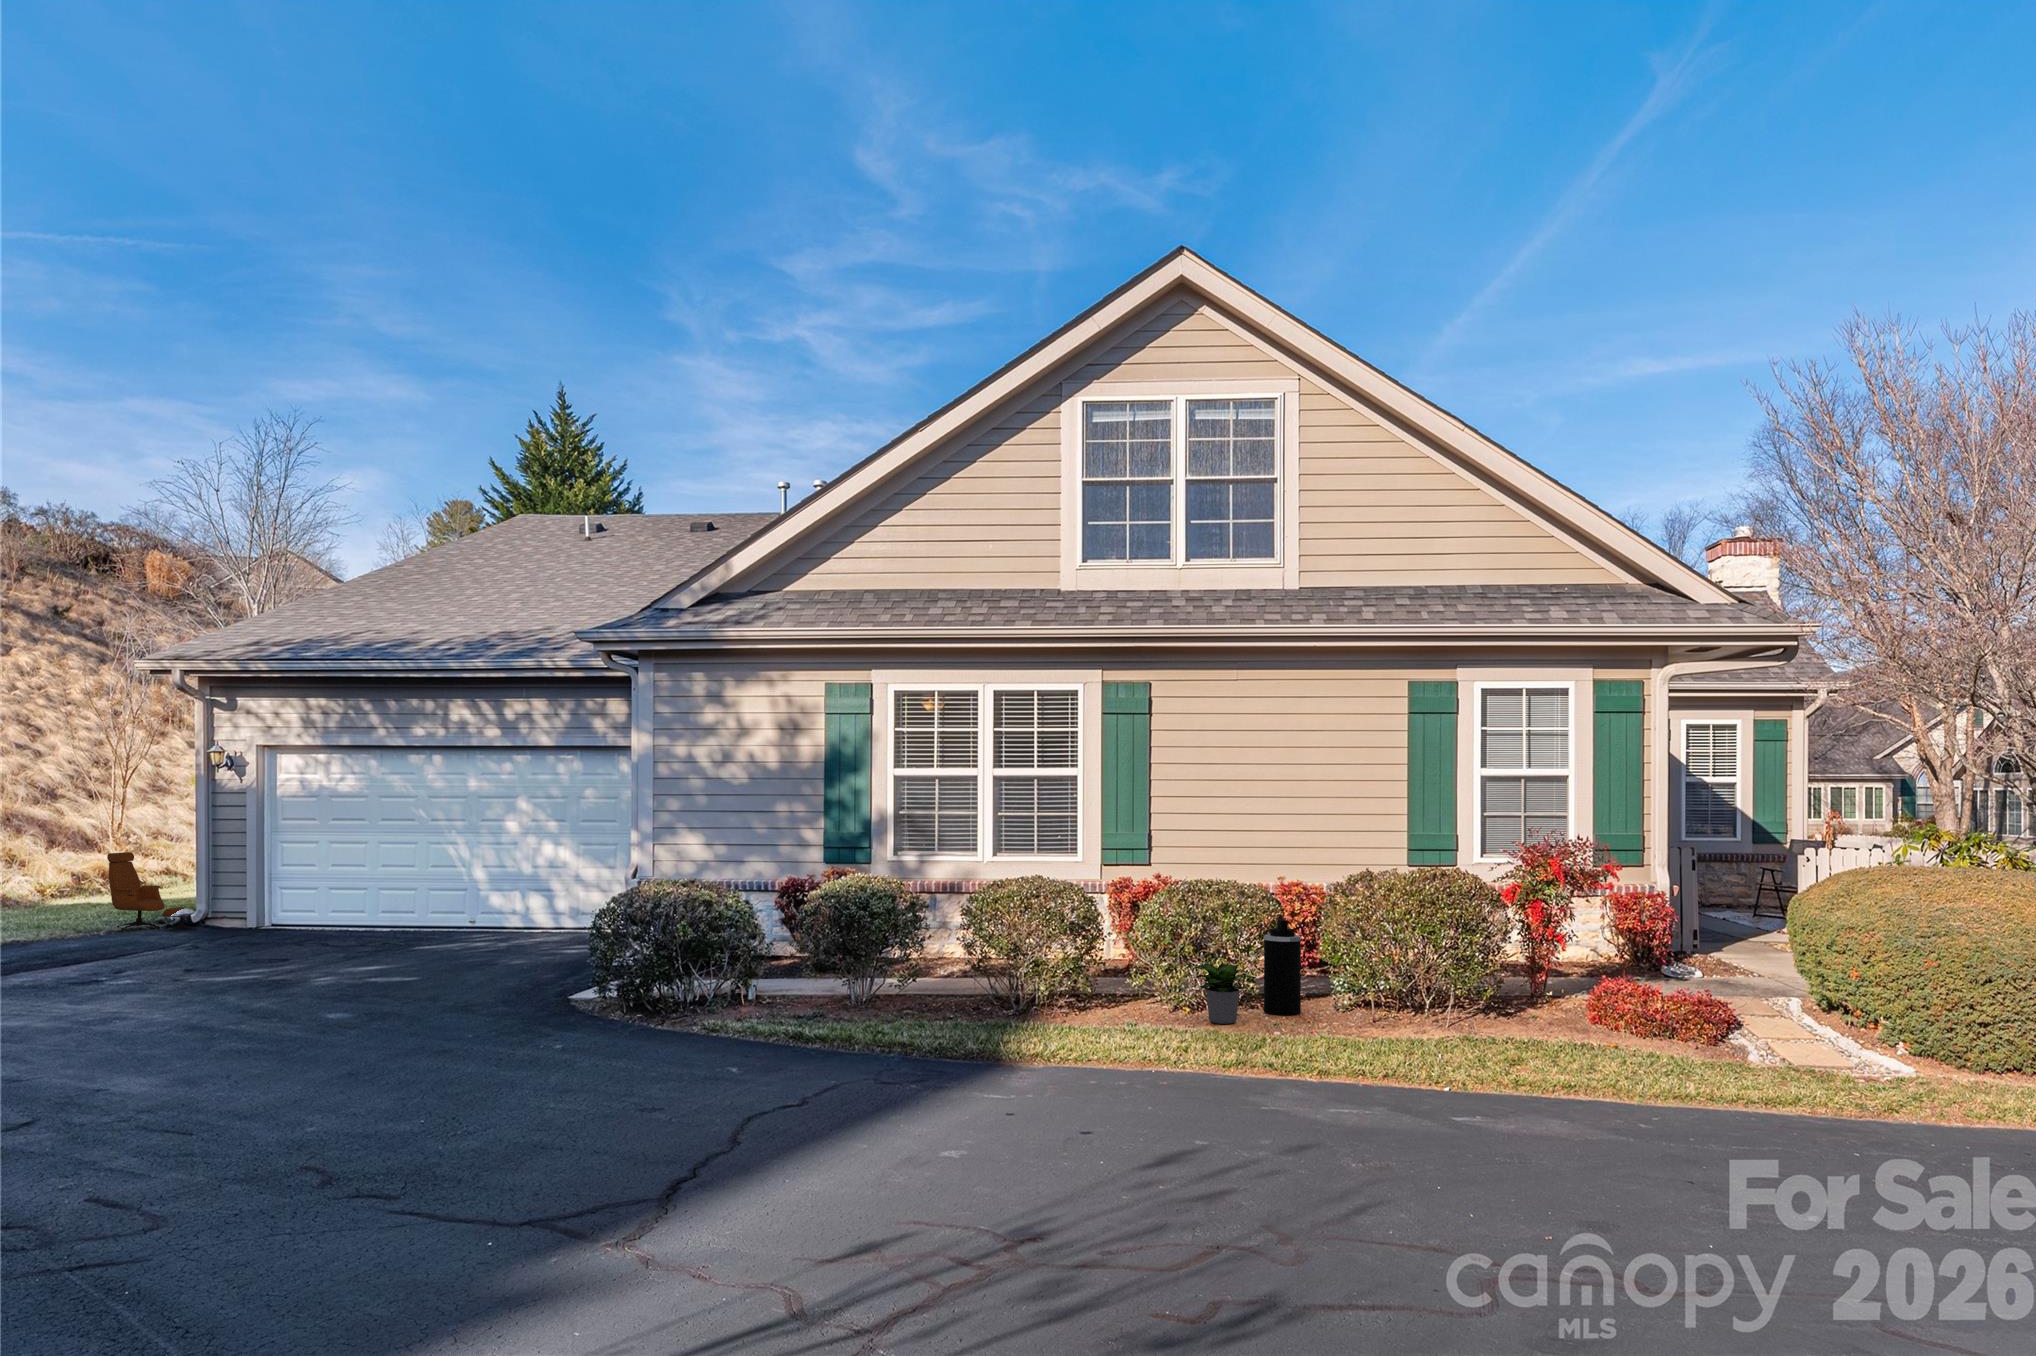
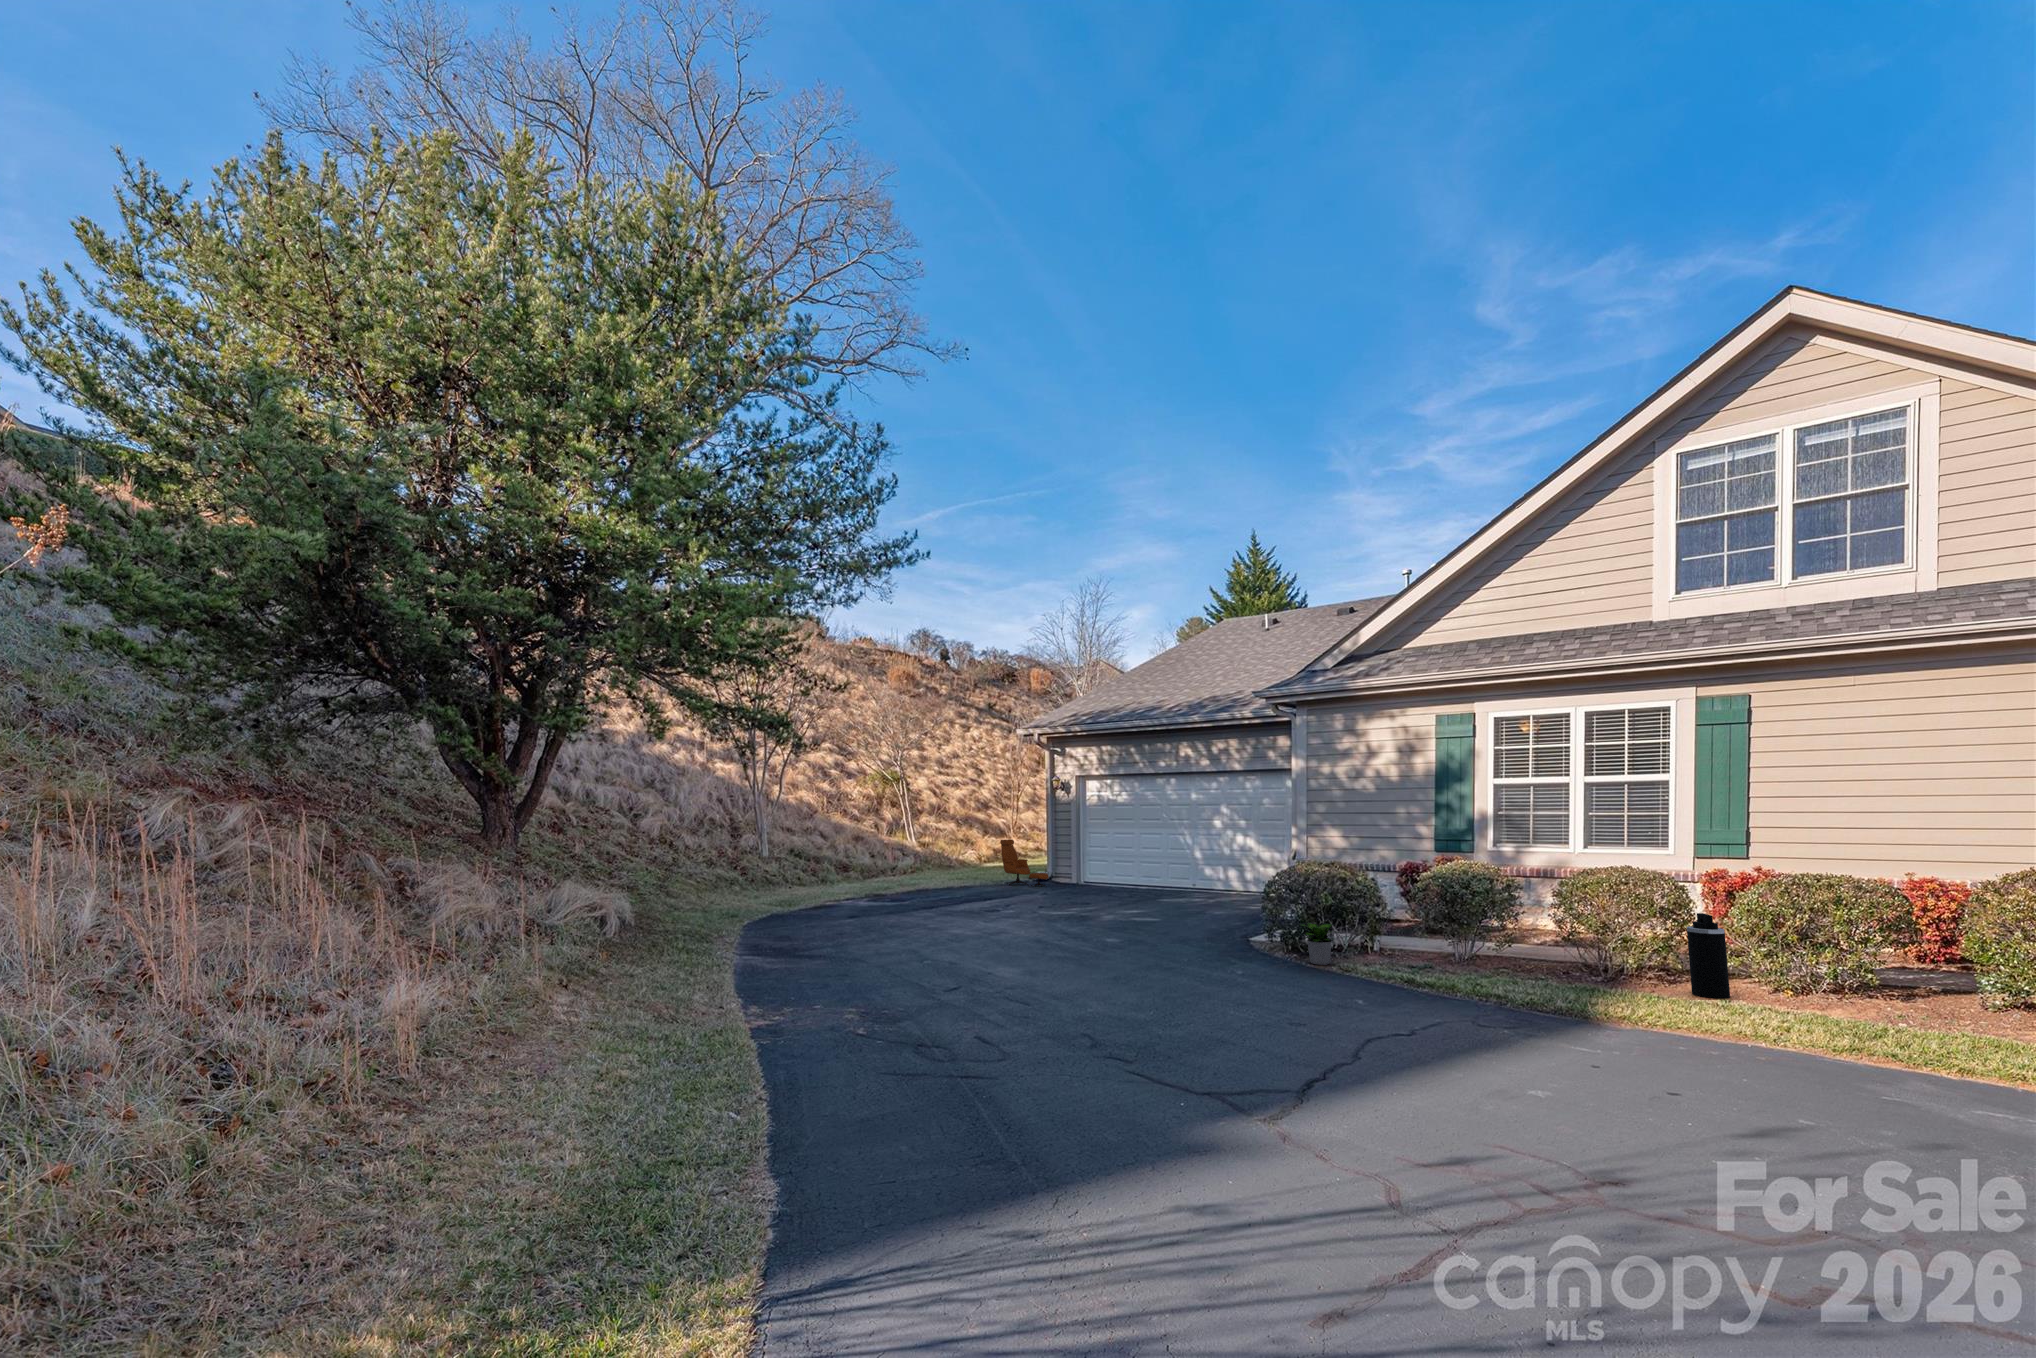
trash can: present [1264,919,1301,1015] -> present [1687,913,1730,999]
potted plant: present [1195,964,1255,1024] -> present [1299,923,1342,965]

